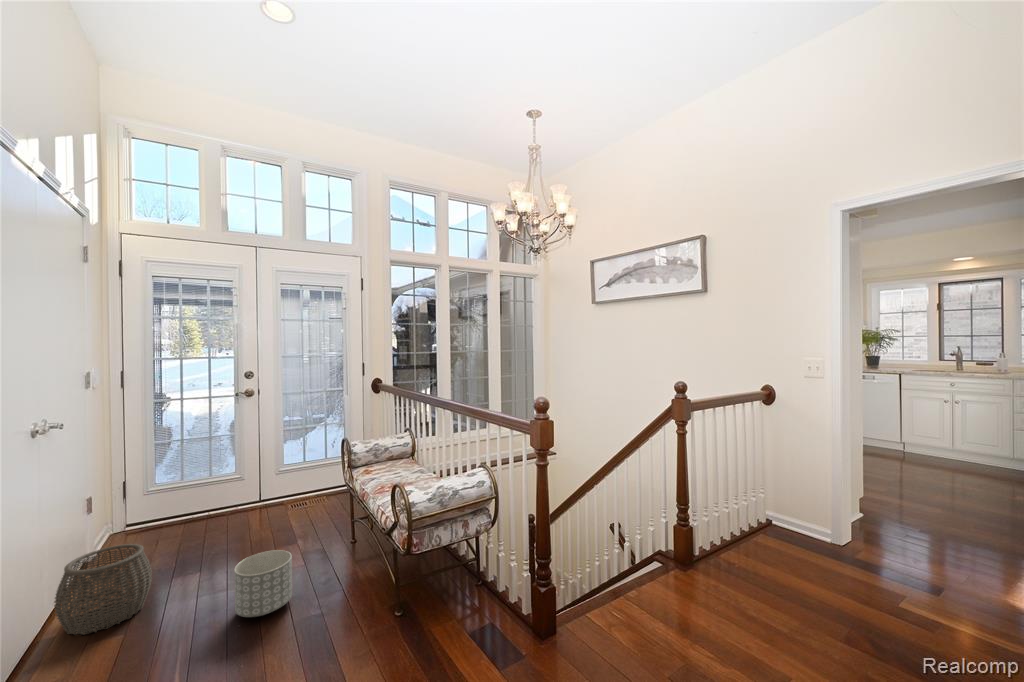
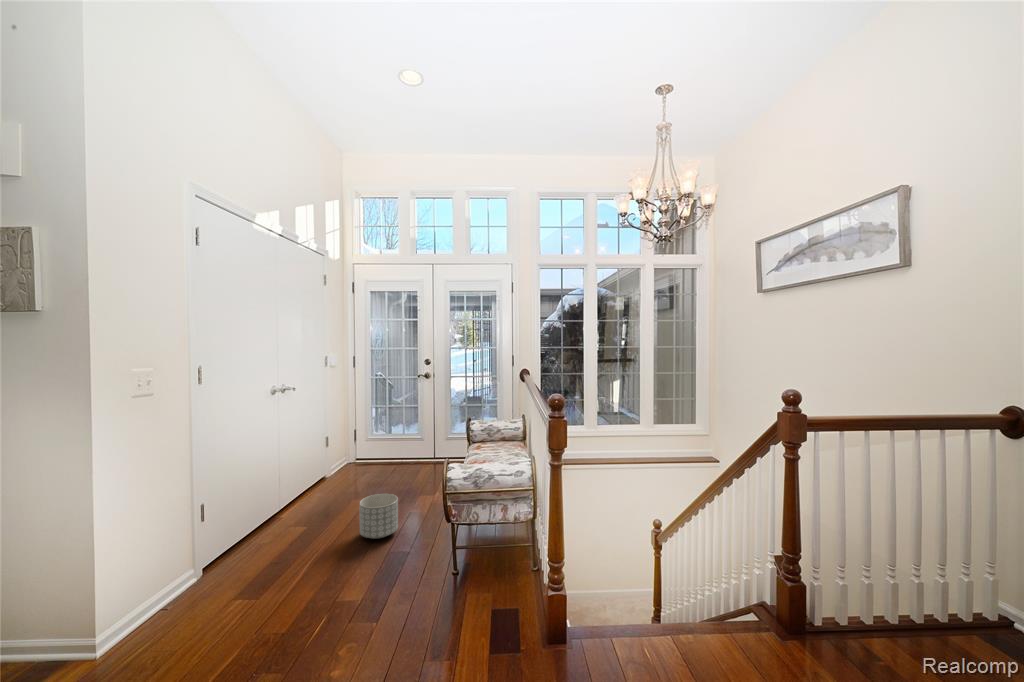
woven basket: present [54,544,152,635] -> none [285,469,335,519]

